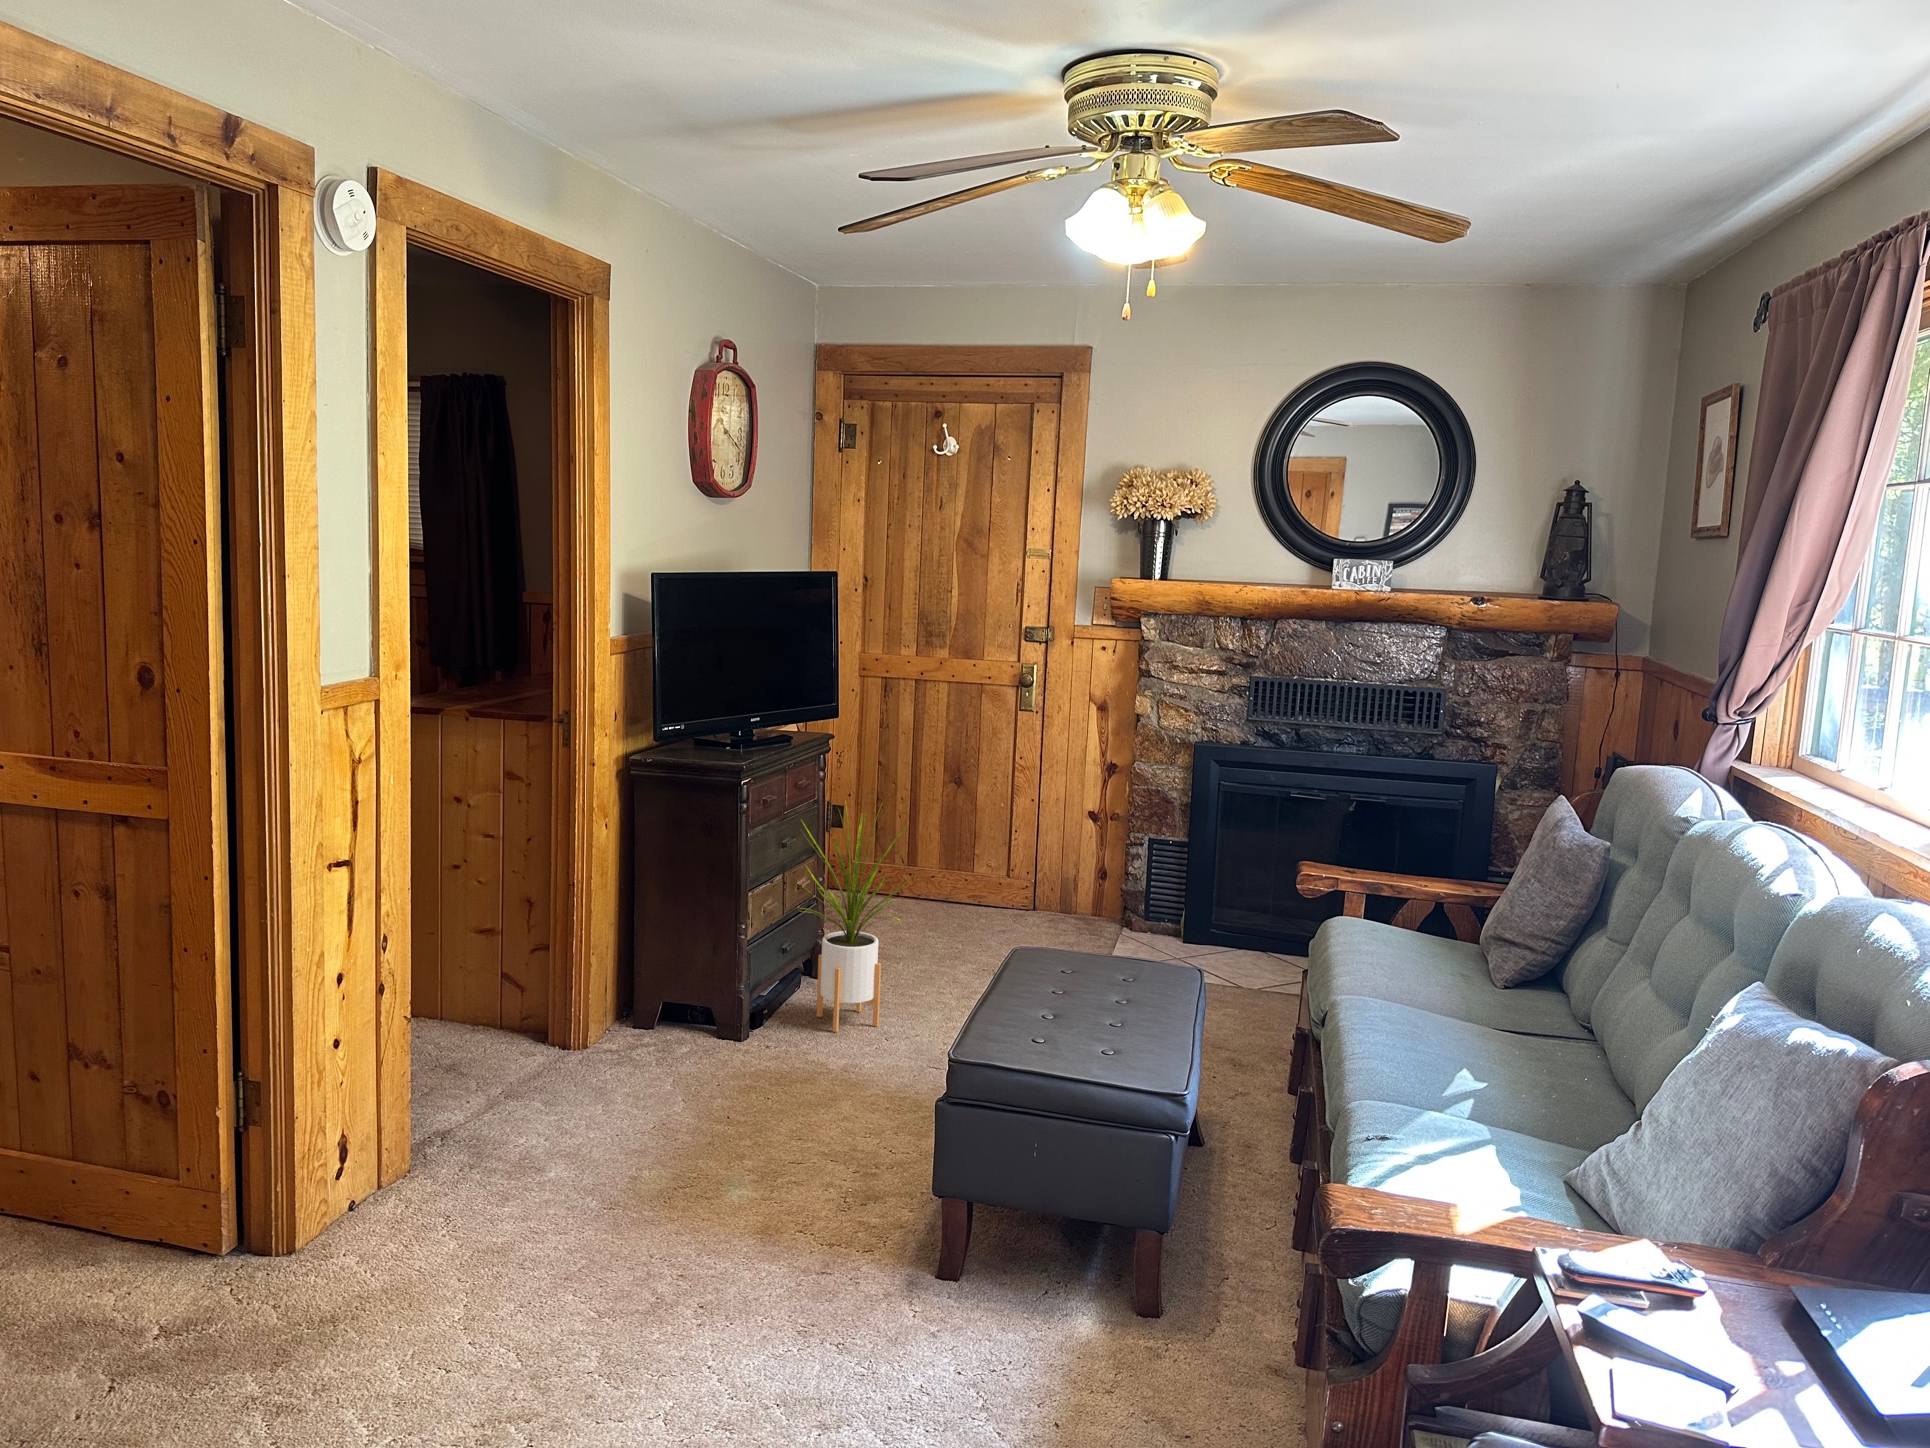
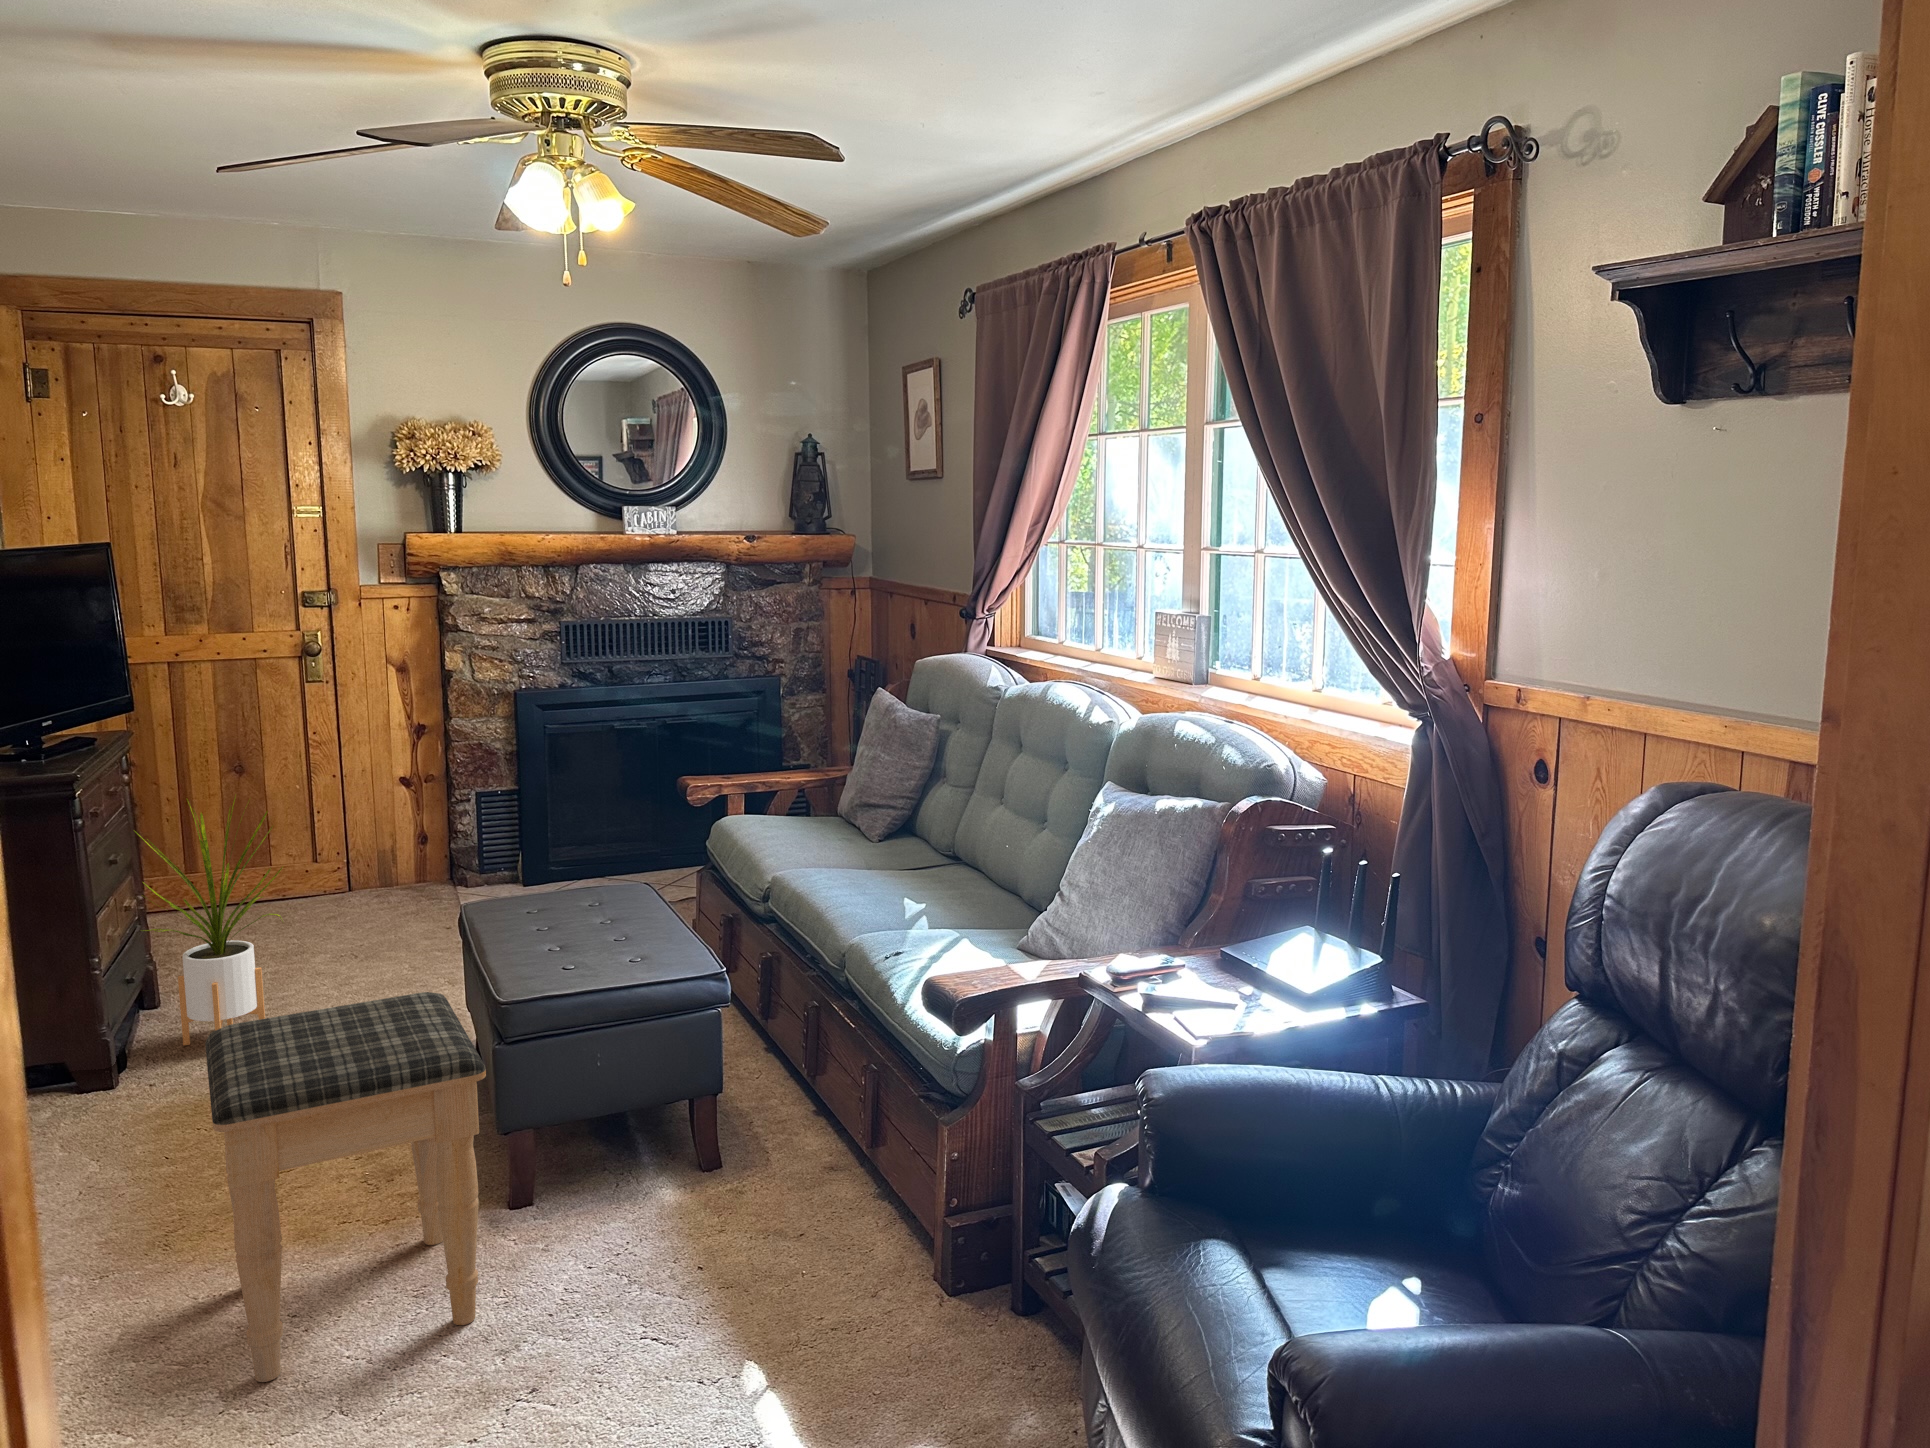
footstool: none [615,1013,893,1383] -> present [205,992,486,1382]

